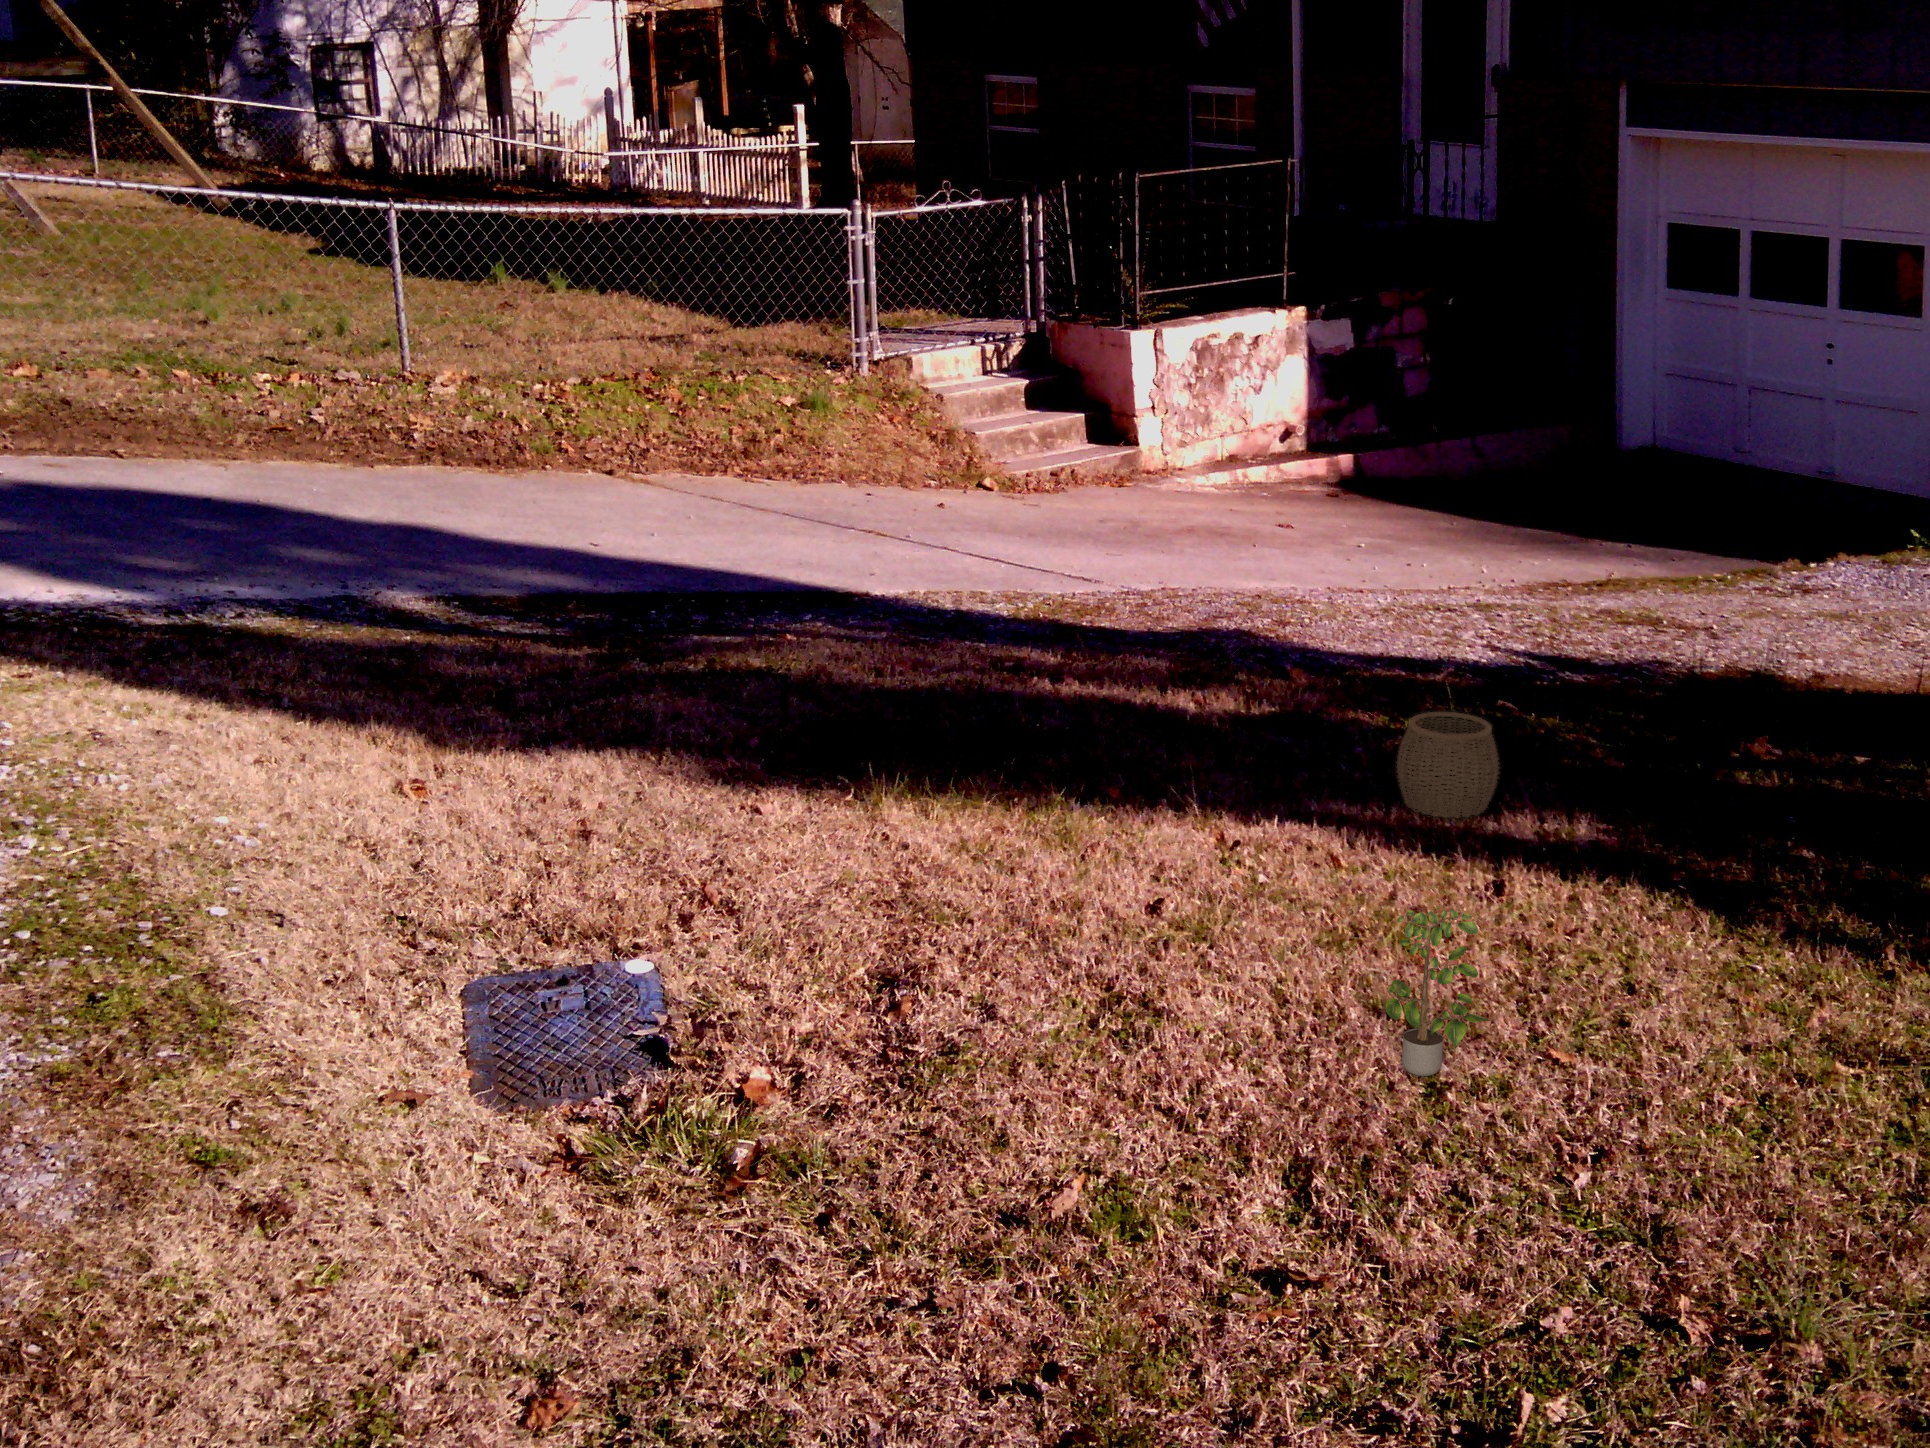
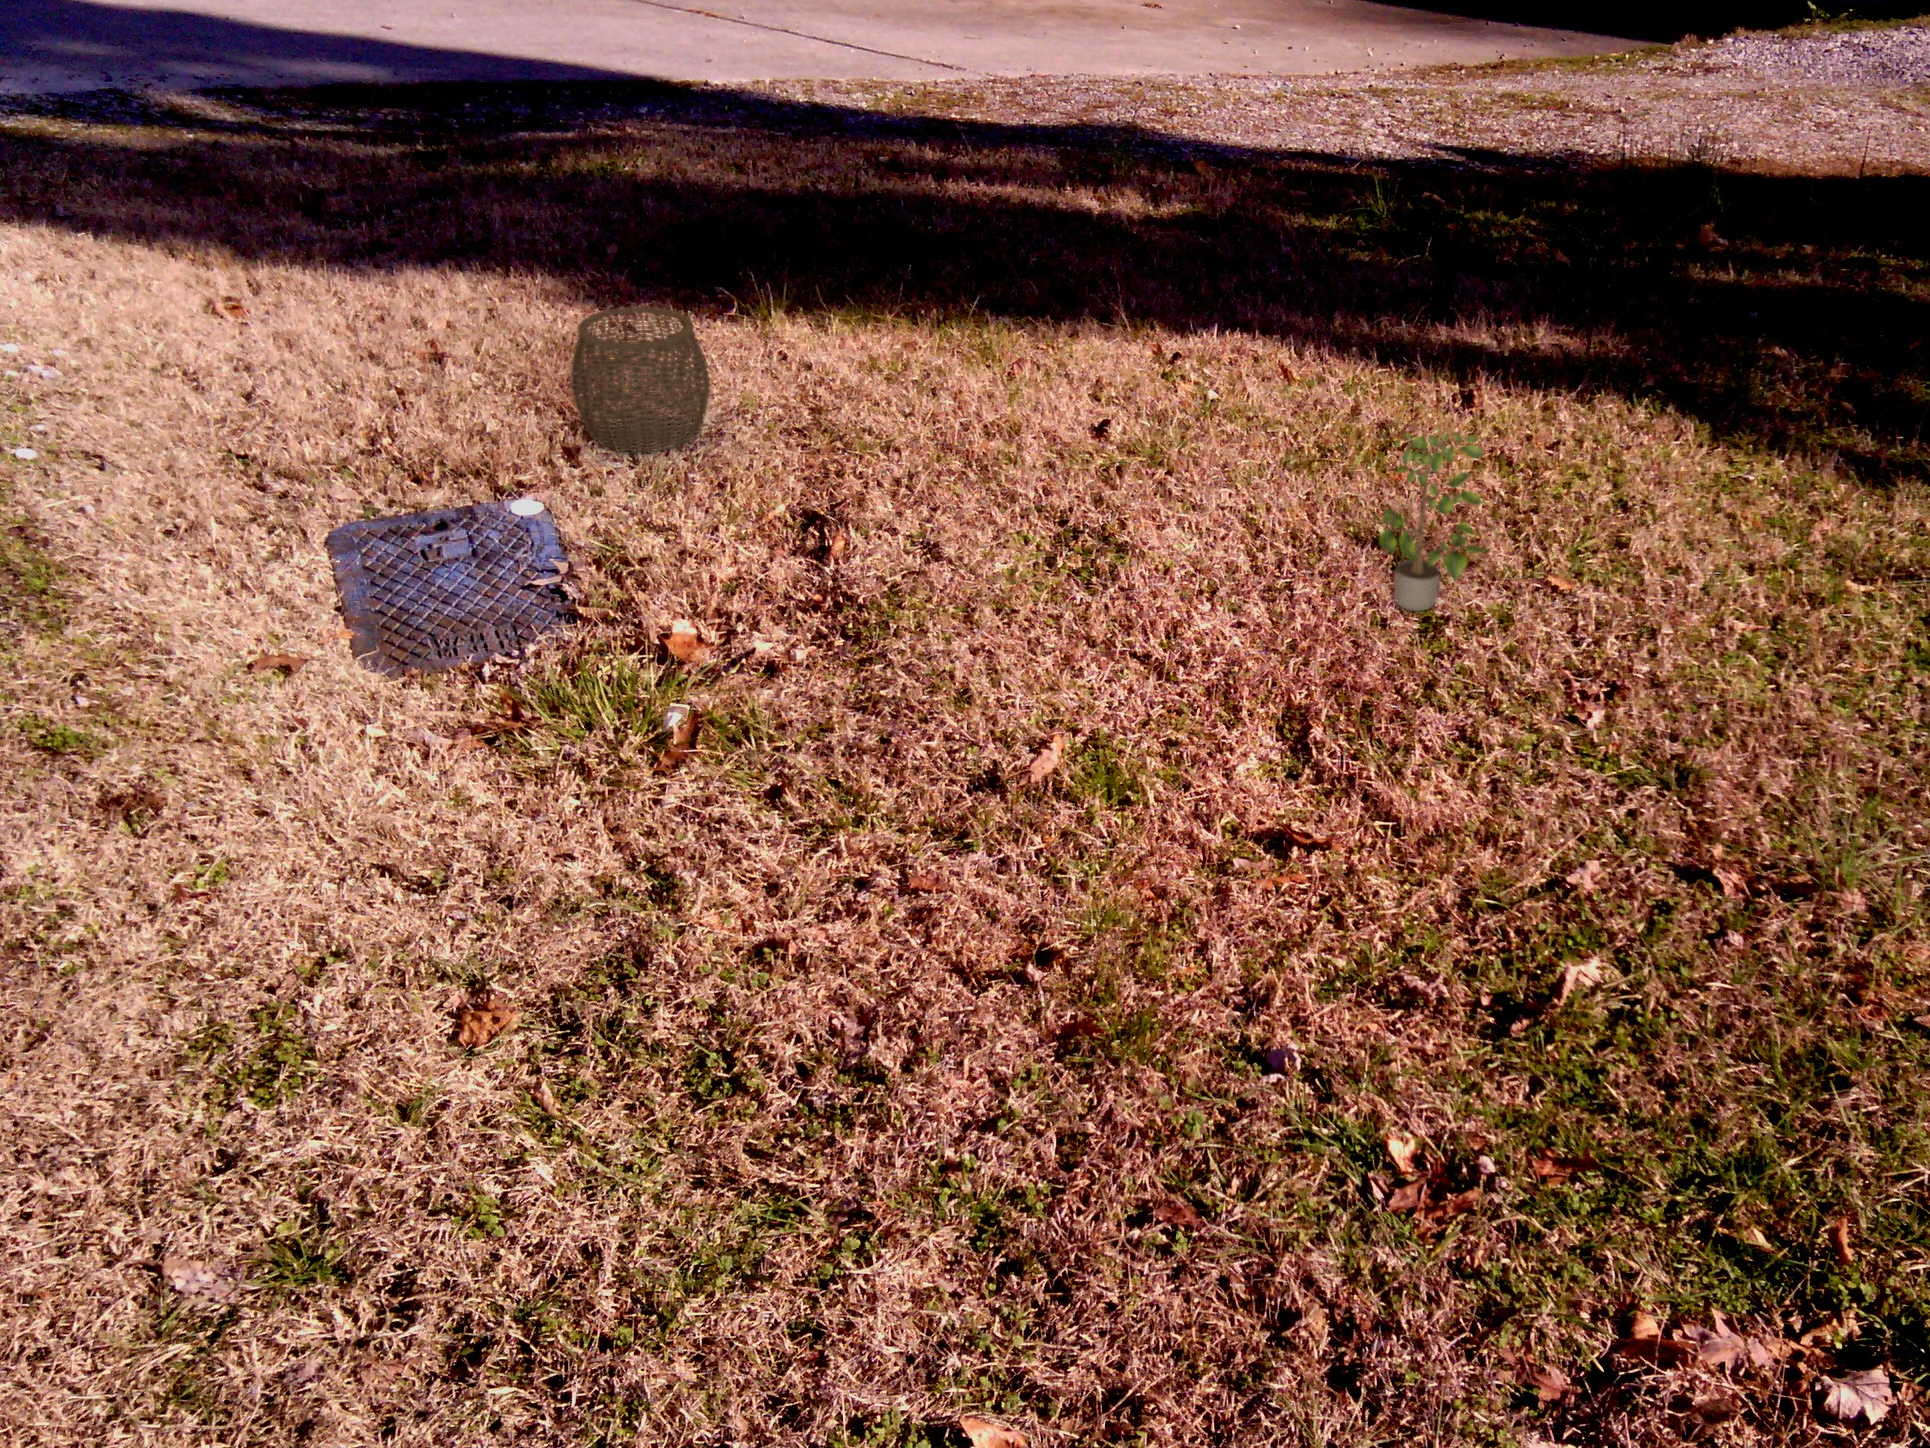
woven basket: present [1397,712,1499,818] -> present [570,306,711,453]

